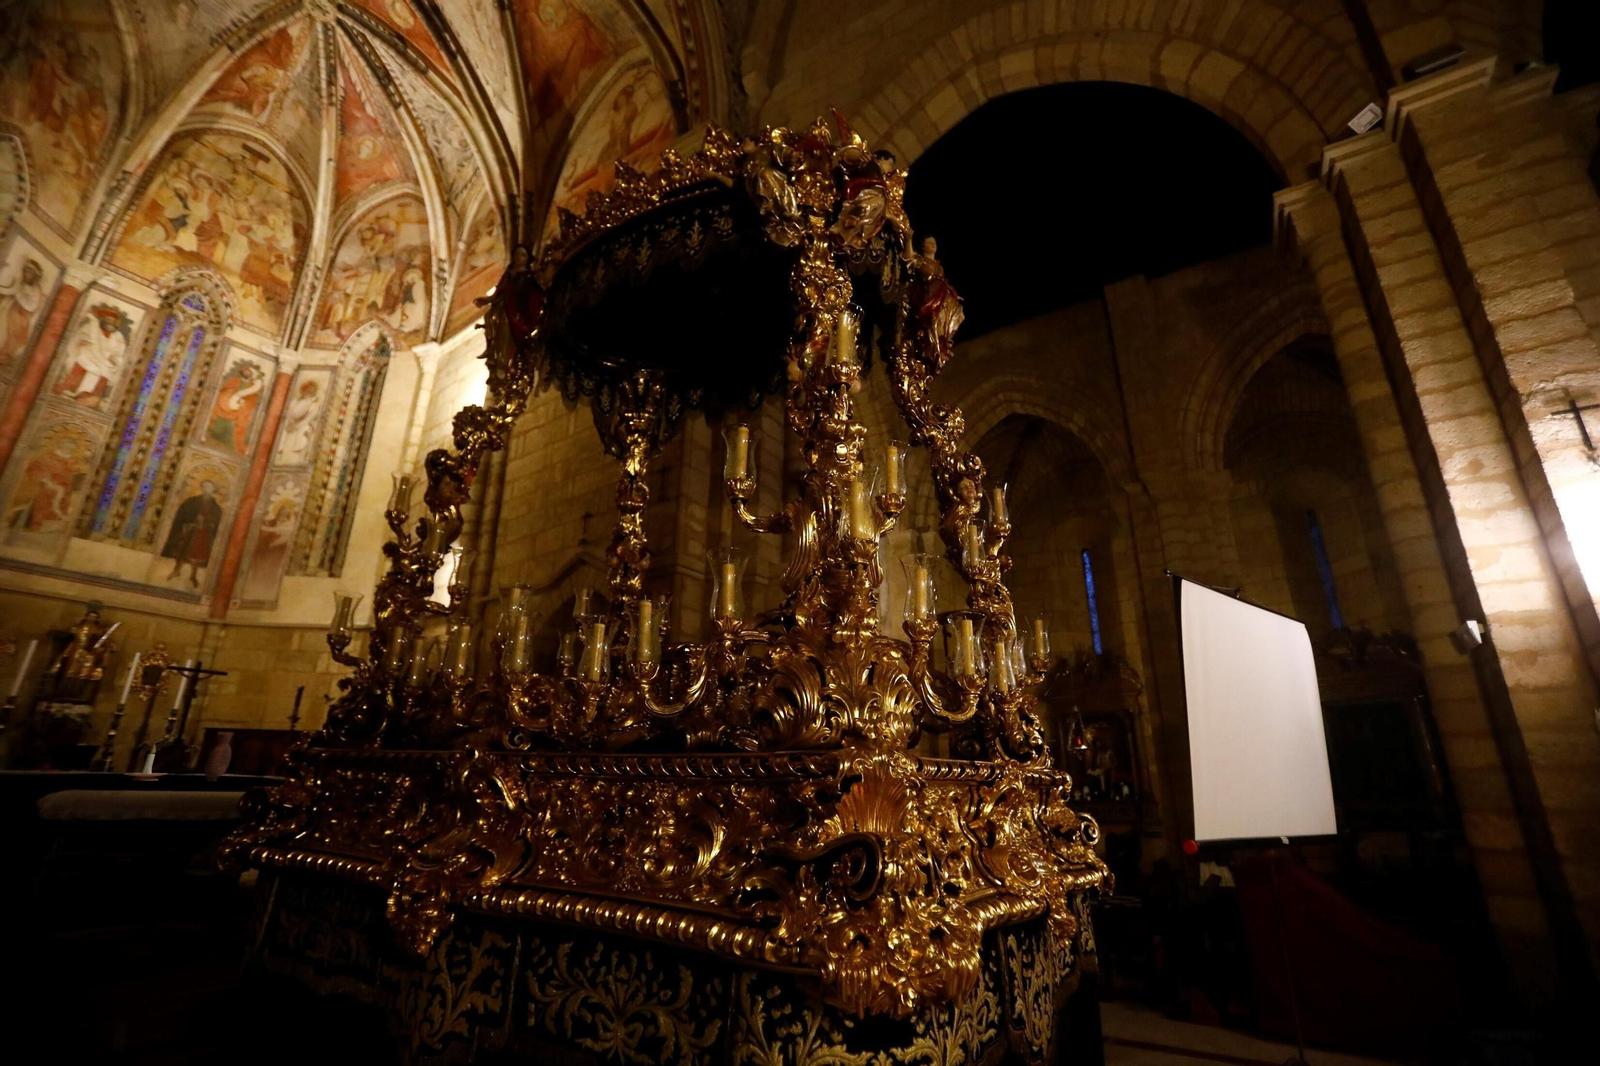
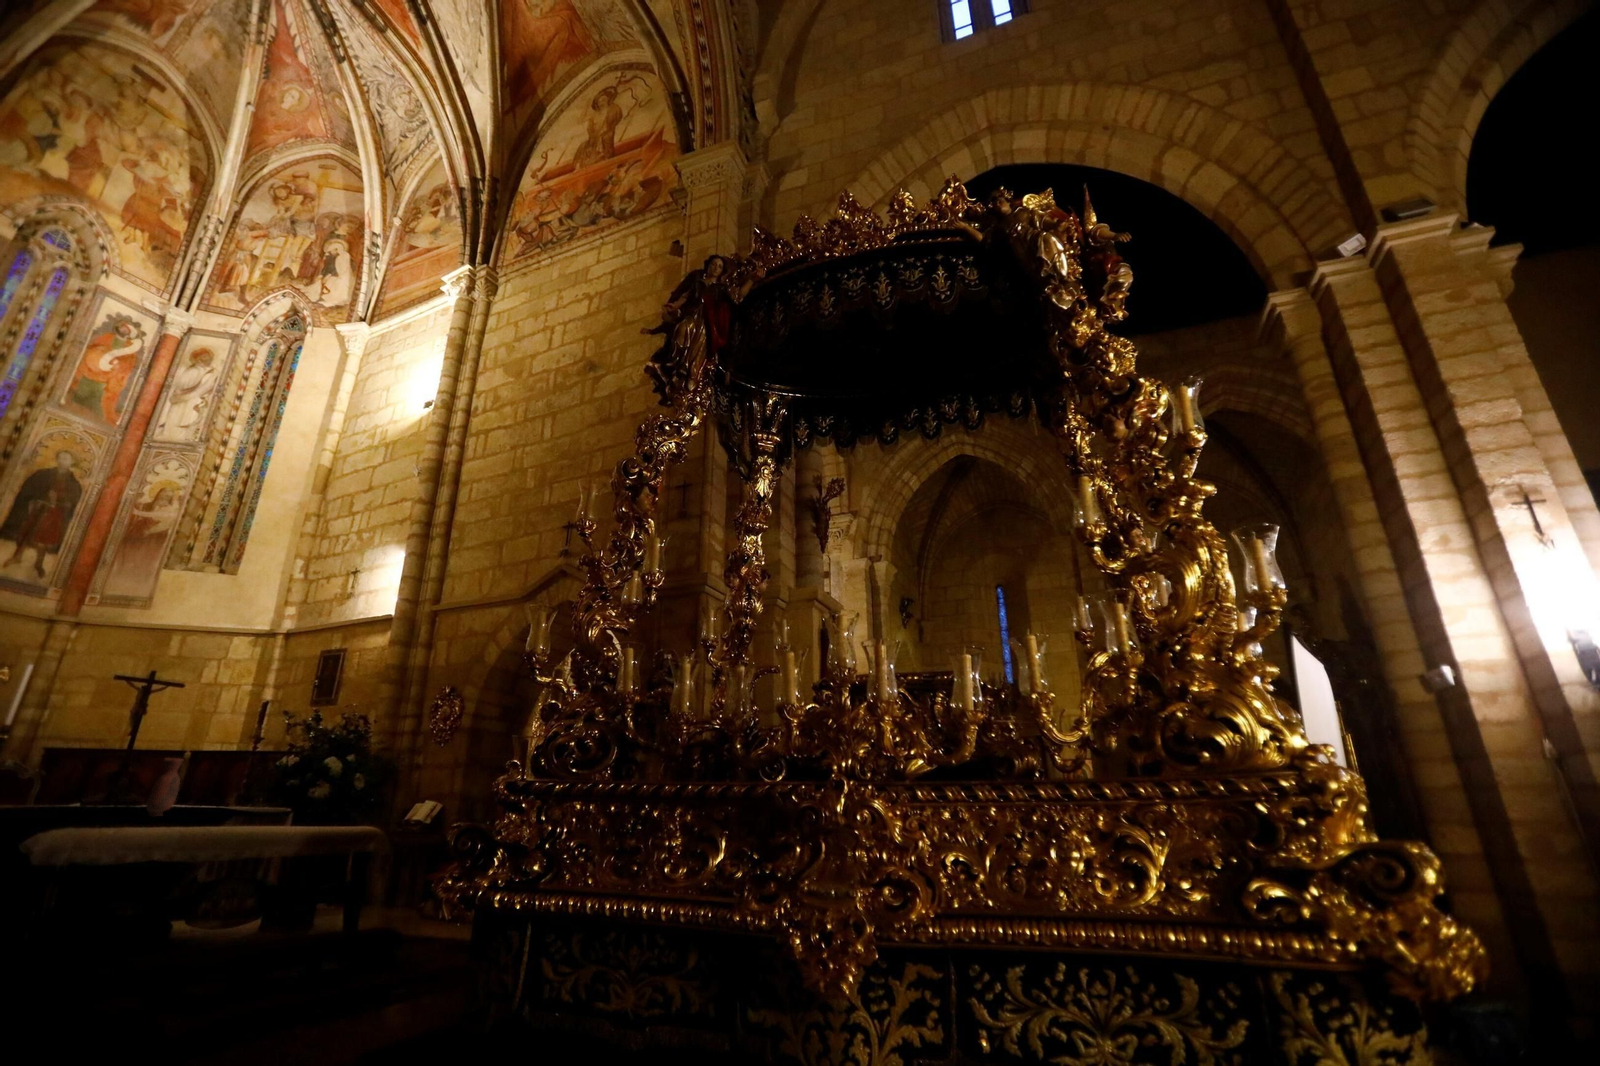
candle holder: present [125,744,166,781] -> none [46,772,101,818]

